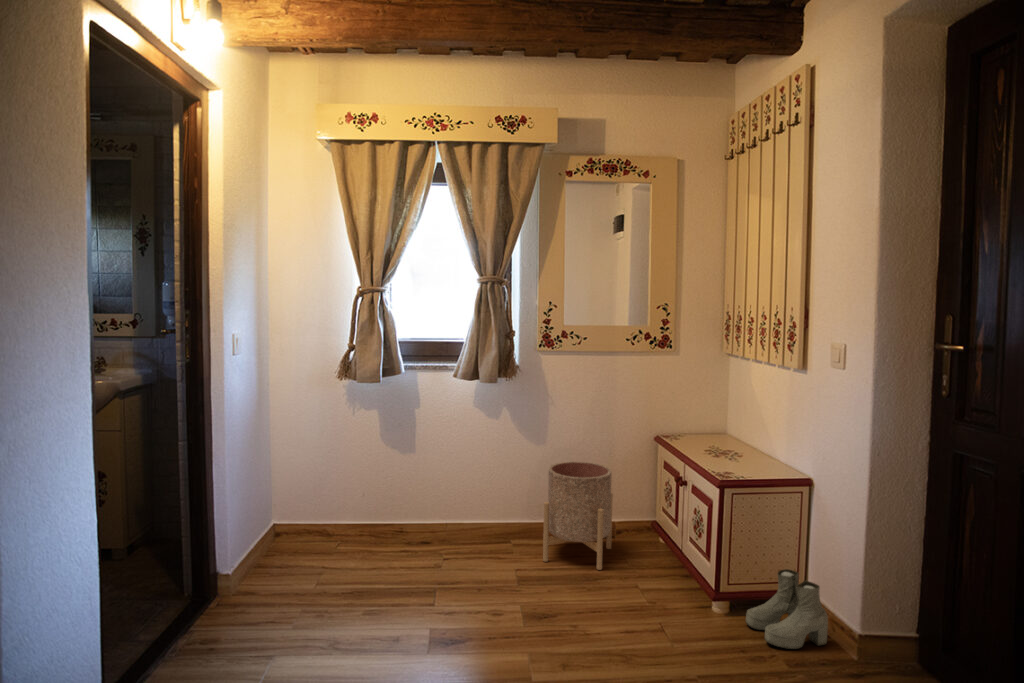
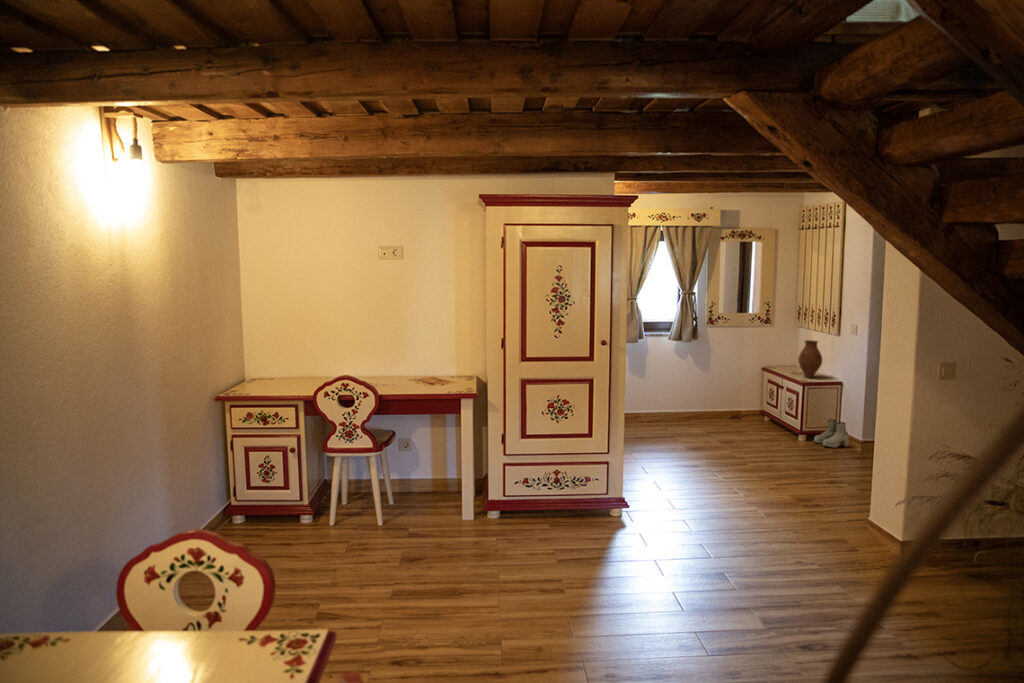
vase: none [716,382,767,466] -> present [798,340,822,378]
planter: present [543,462,613,570] -> none [713,381,746,429]

